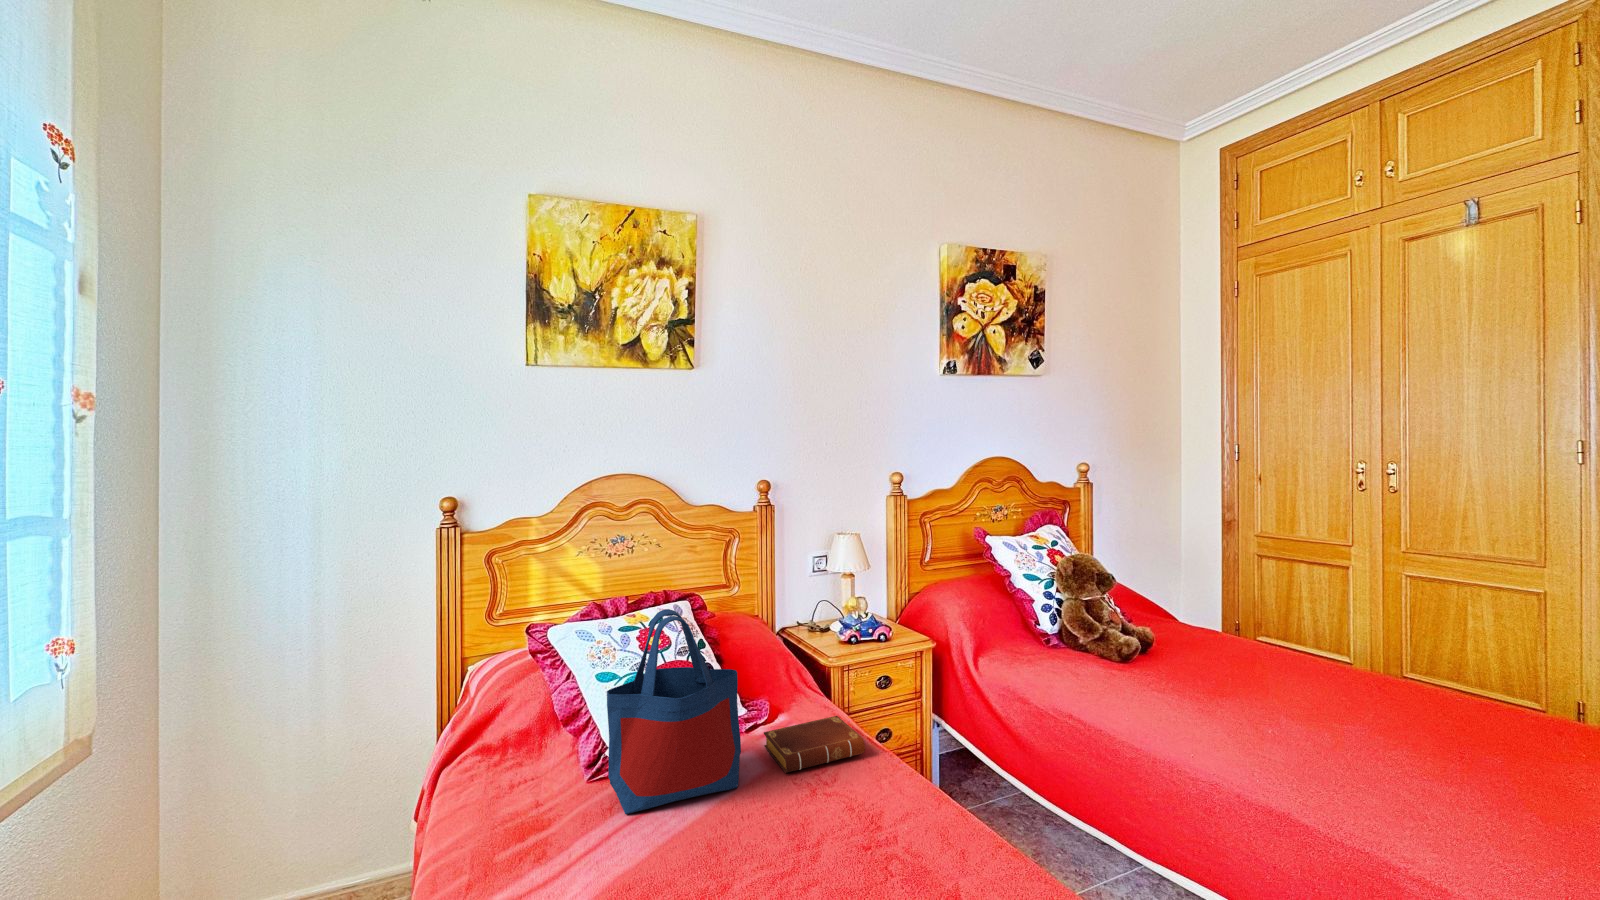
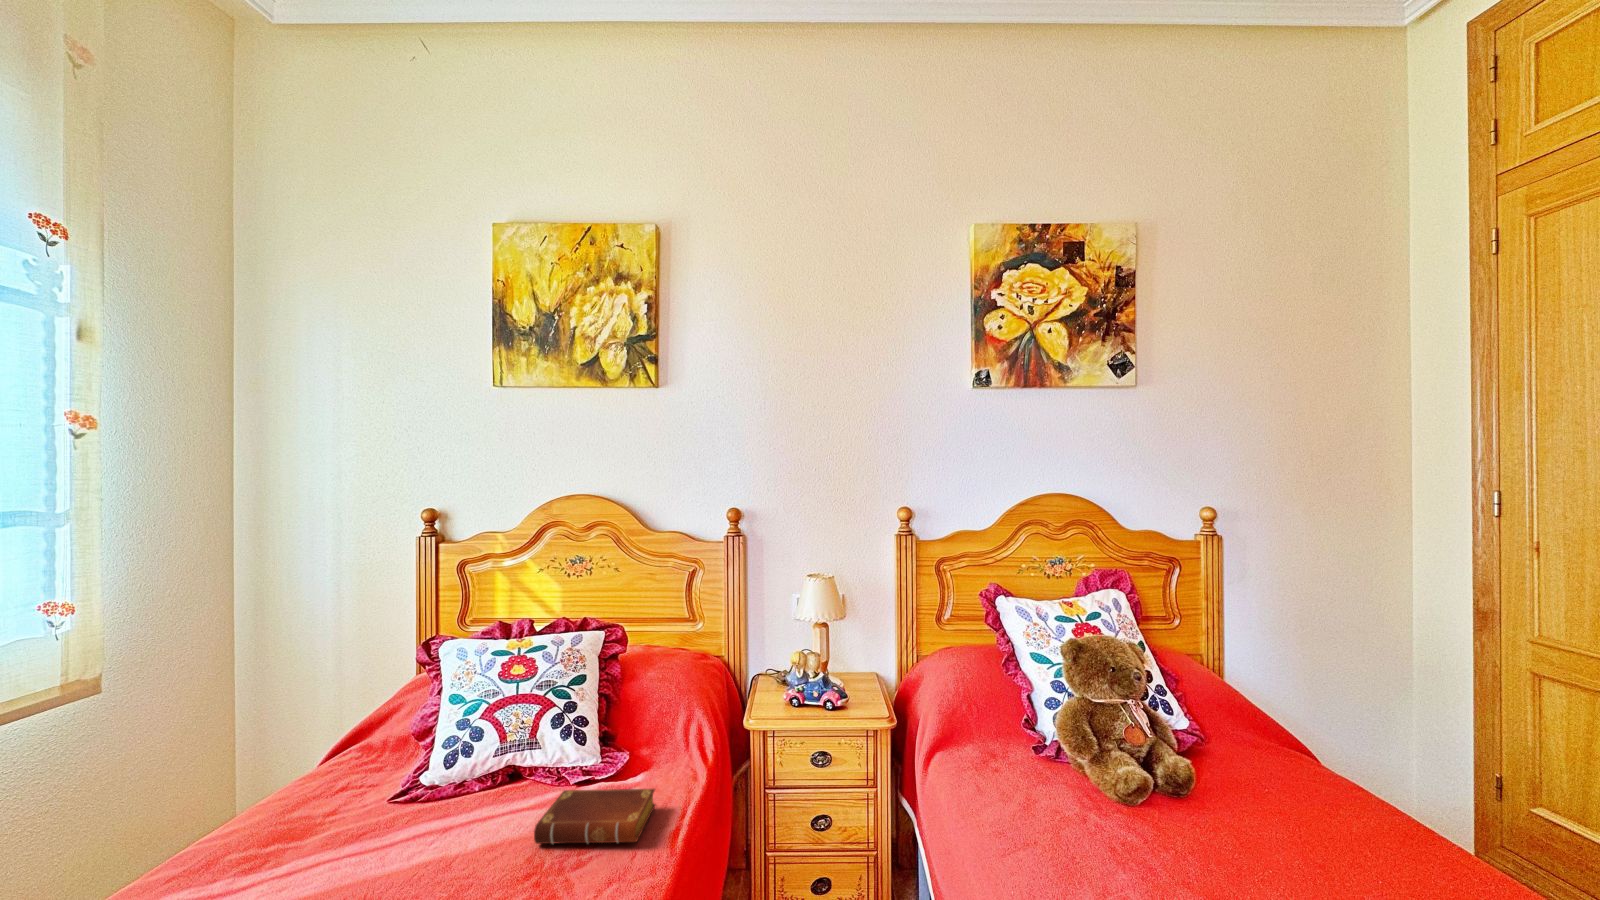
tote bag: present [607,609,741,814] -> none [353,635,503,848]

